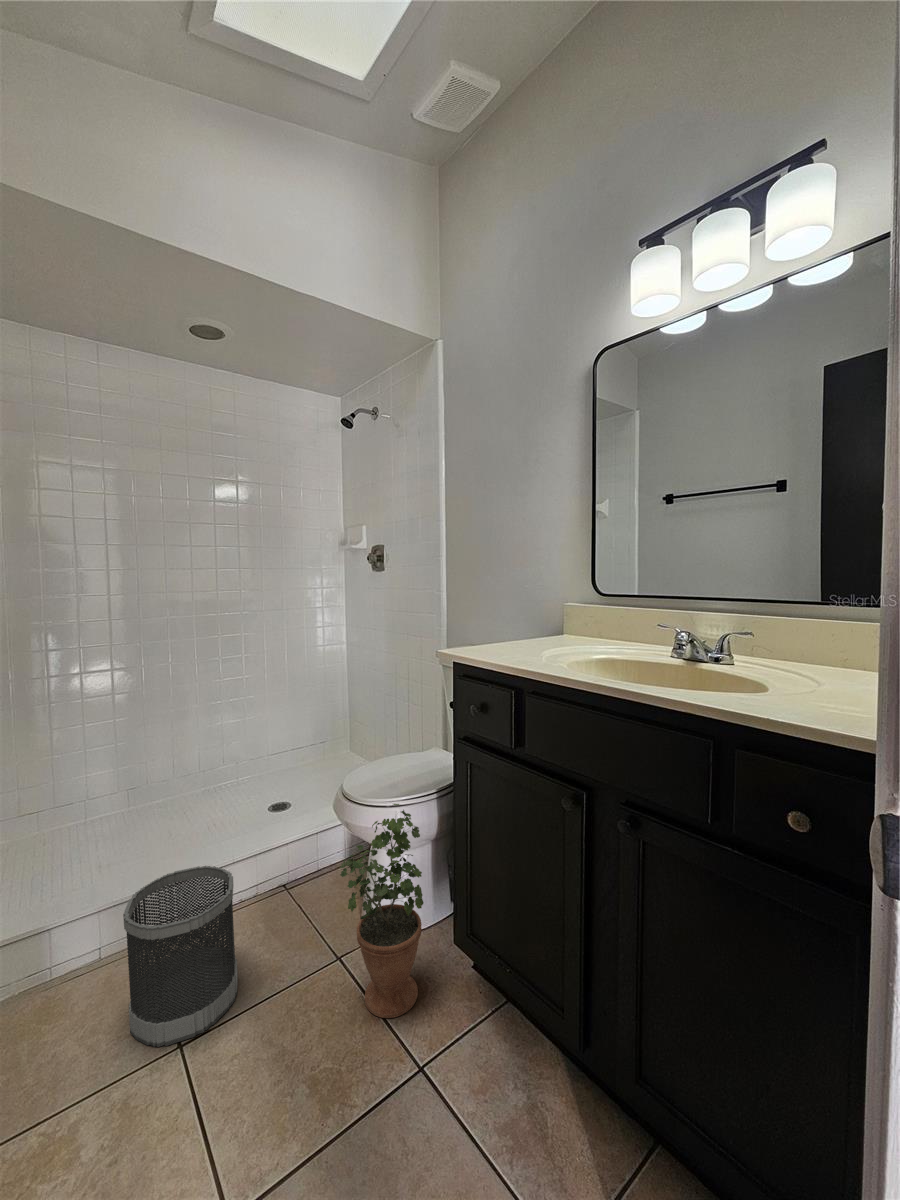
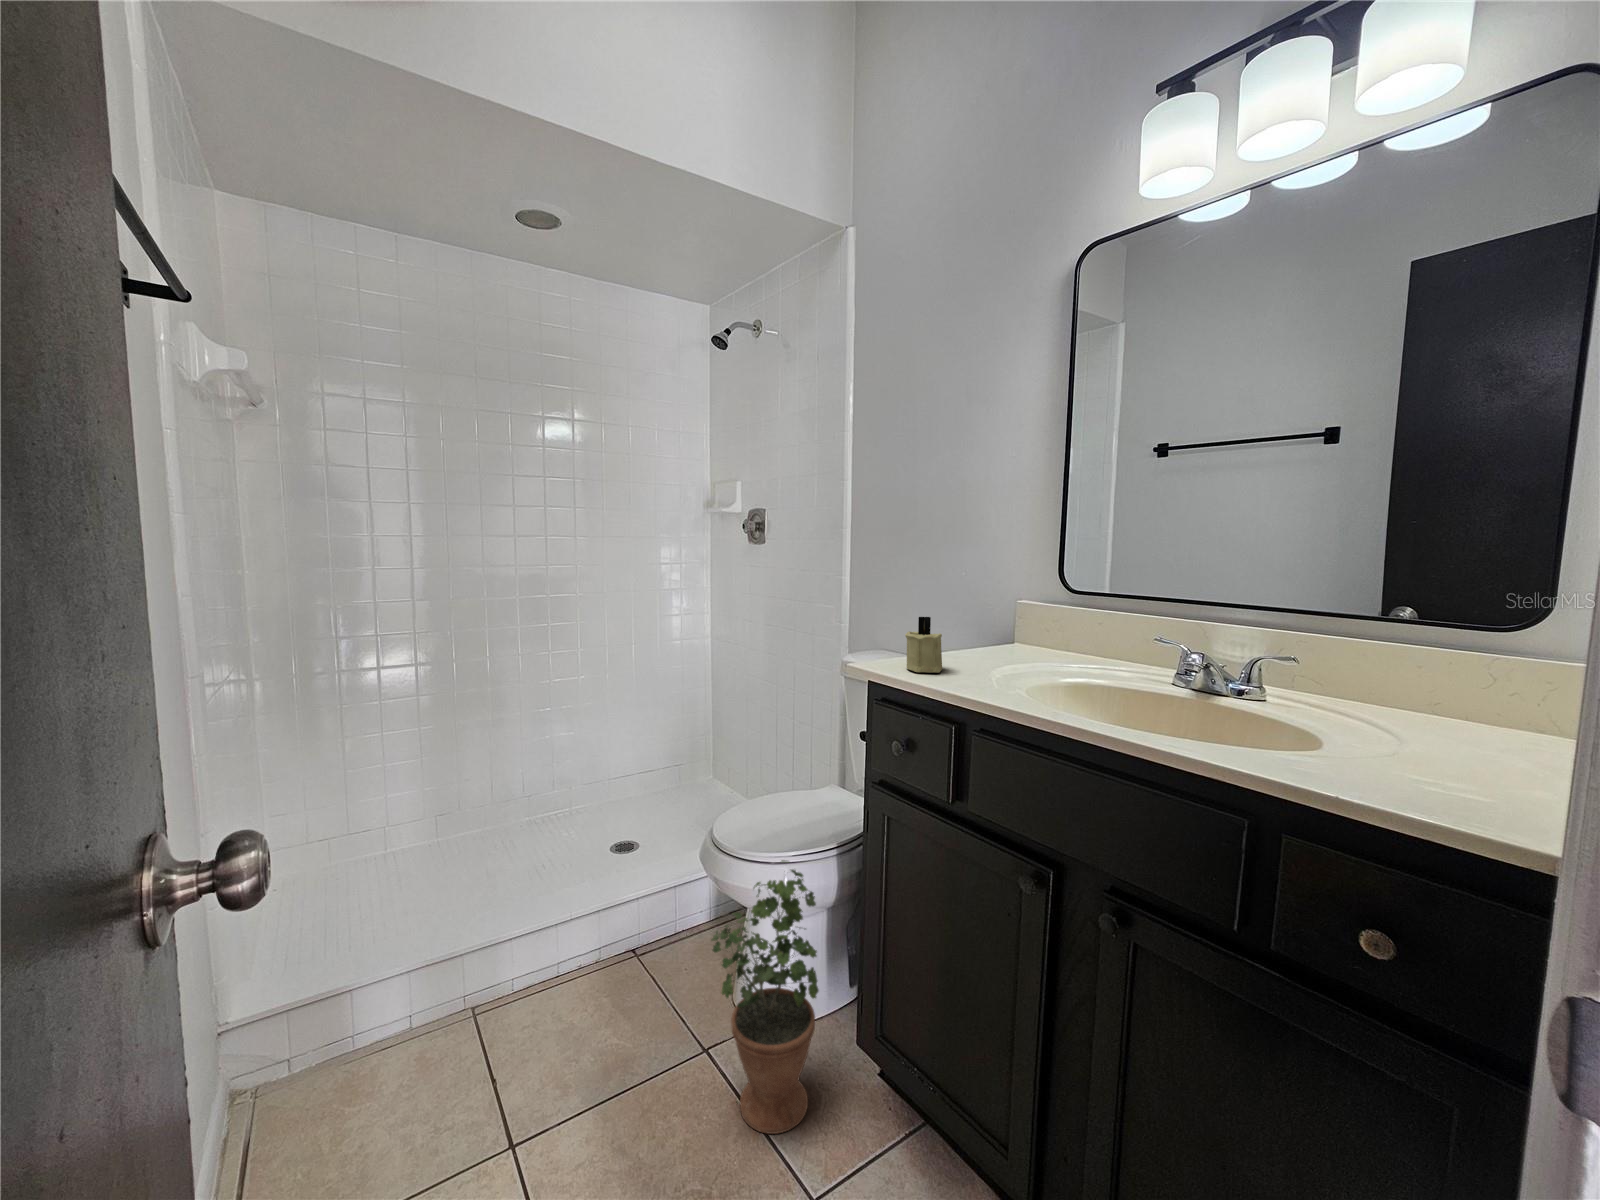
candle: none [479,613,507,654] -> present [905,617,942,673]
wastebasket: present [123,866,238,1047] -> none [440,924,579,1150]

